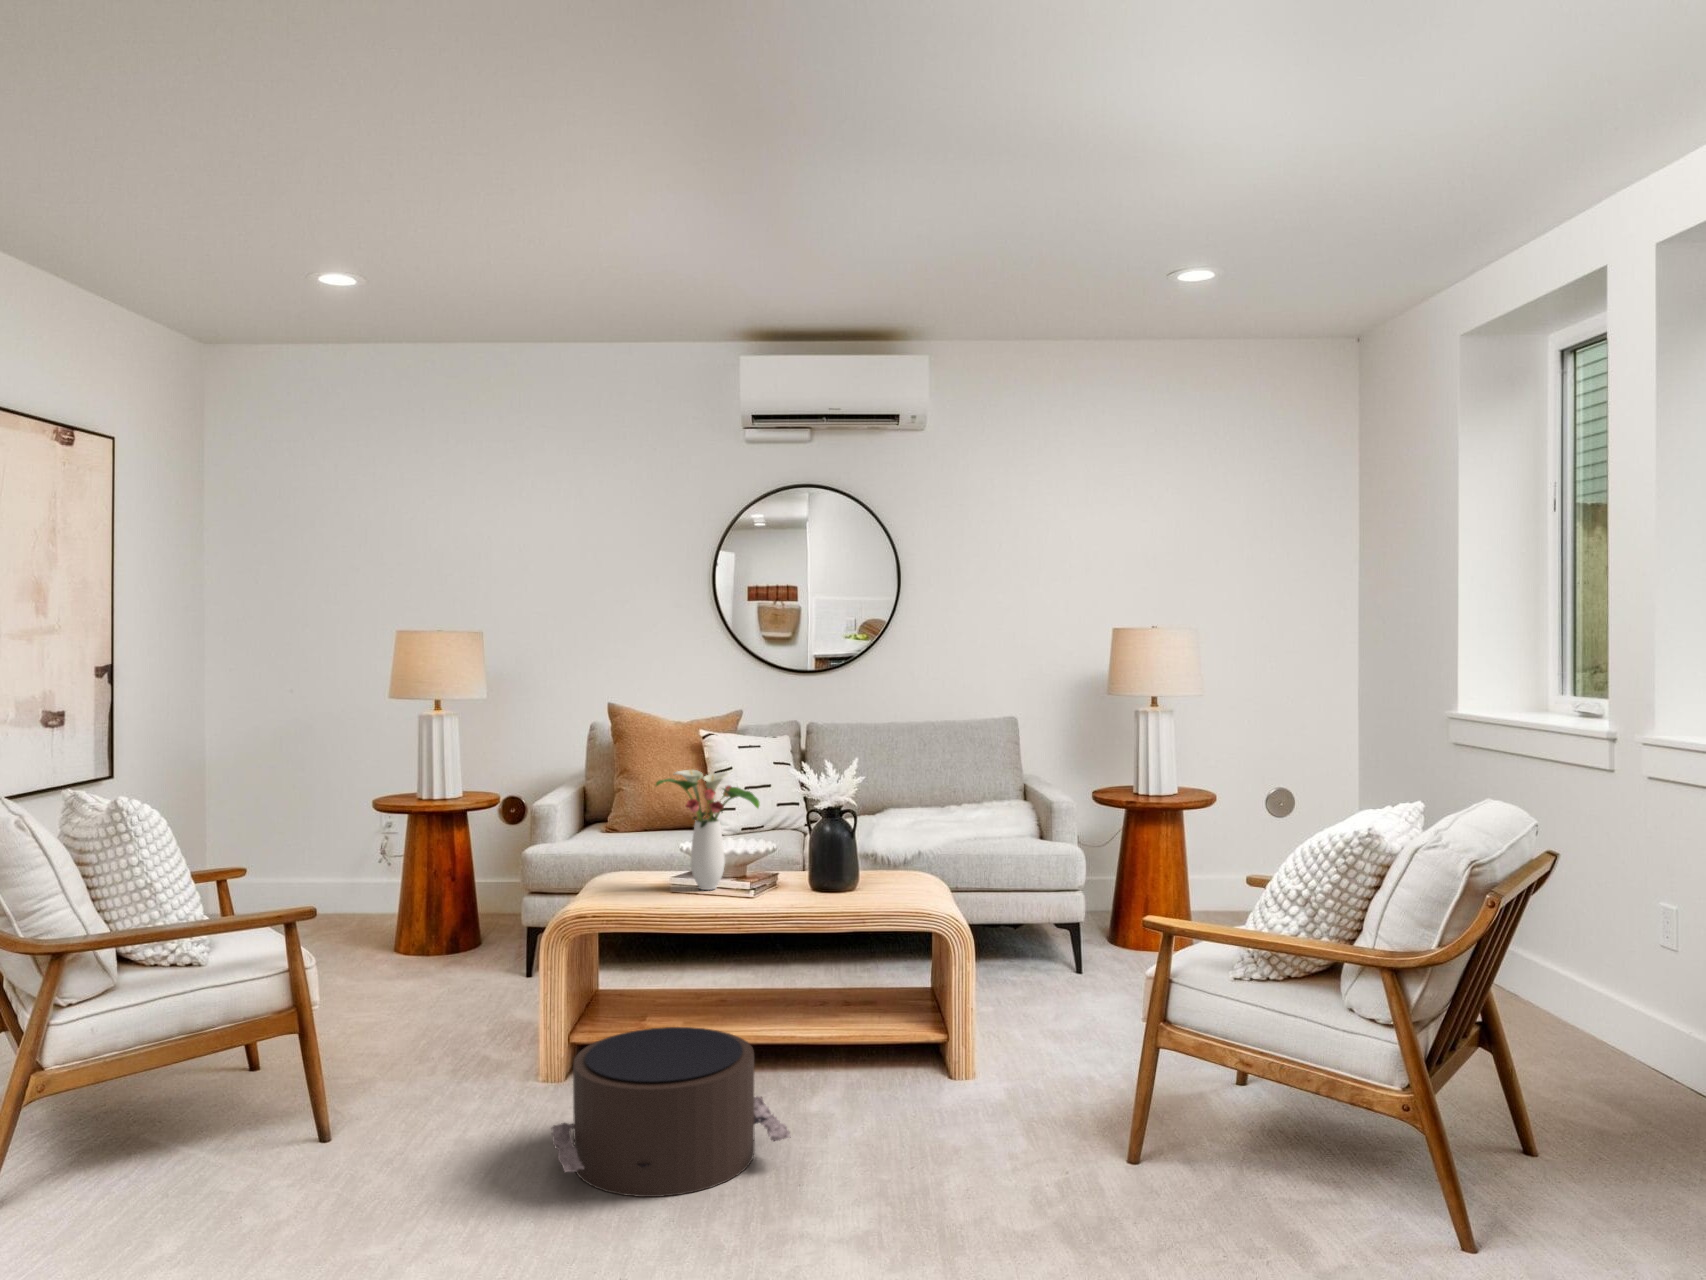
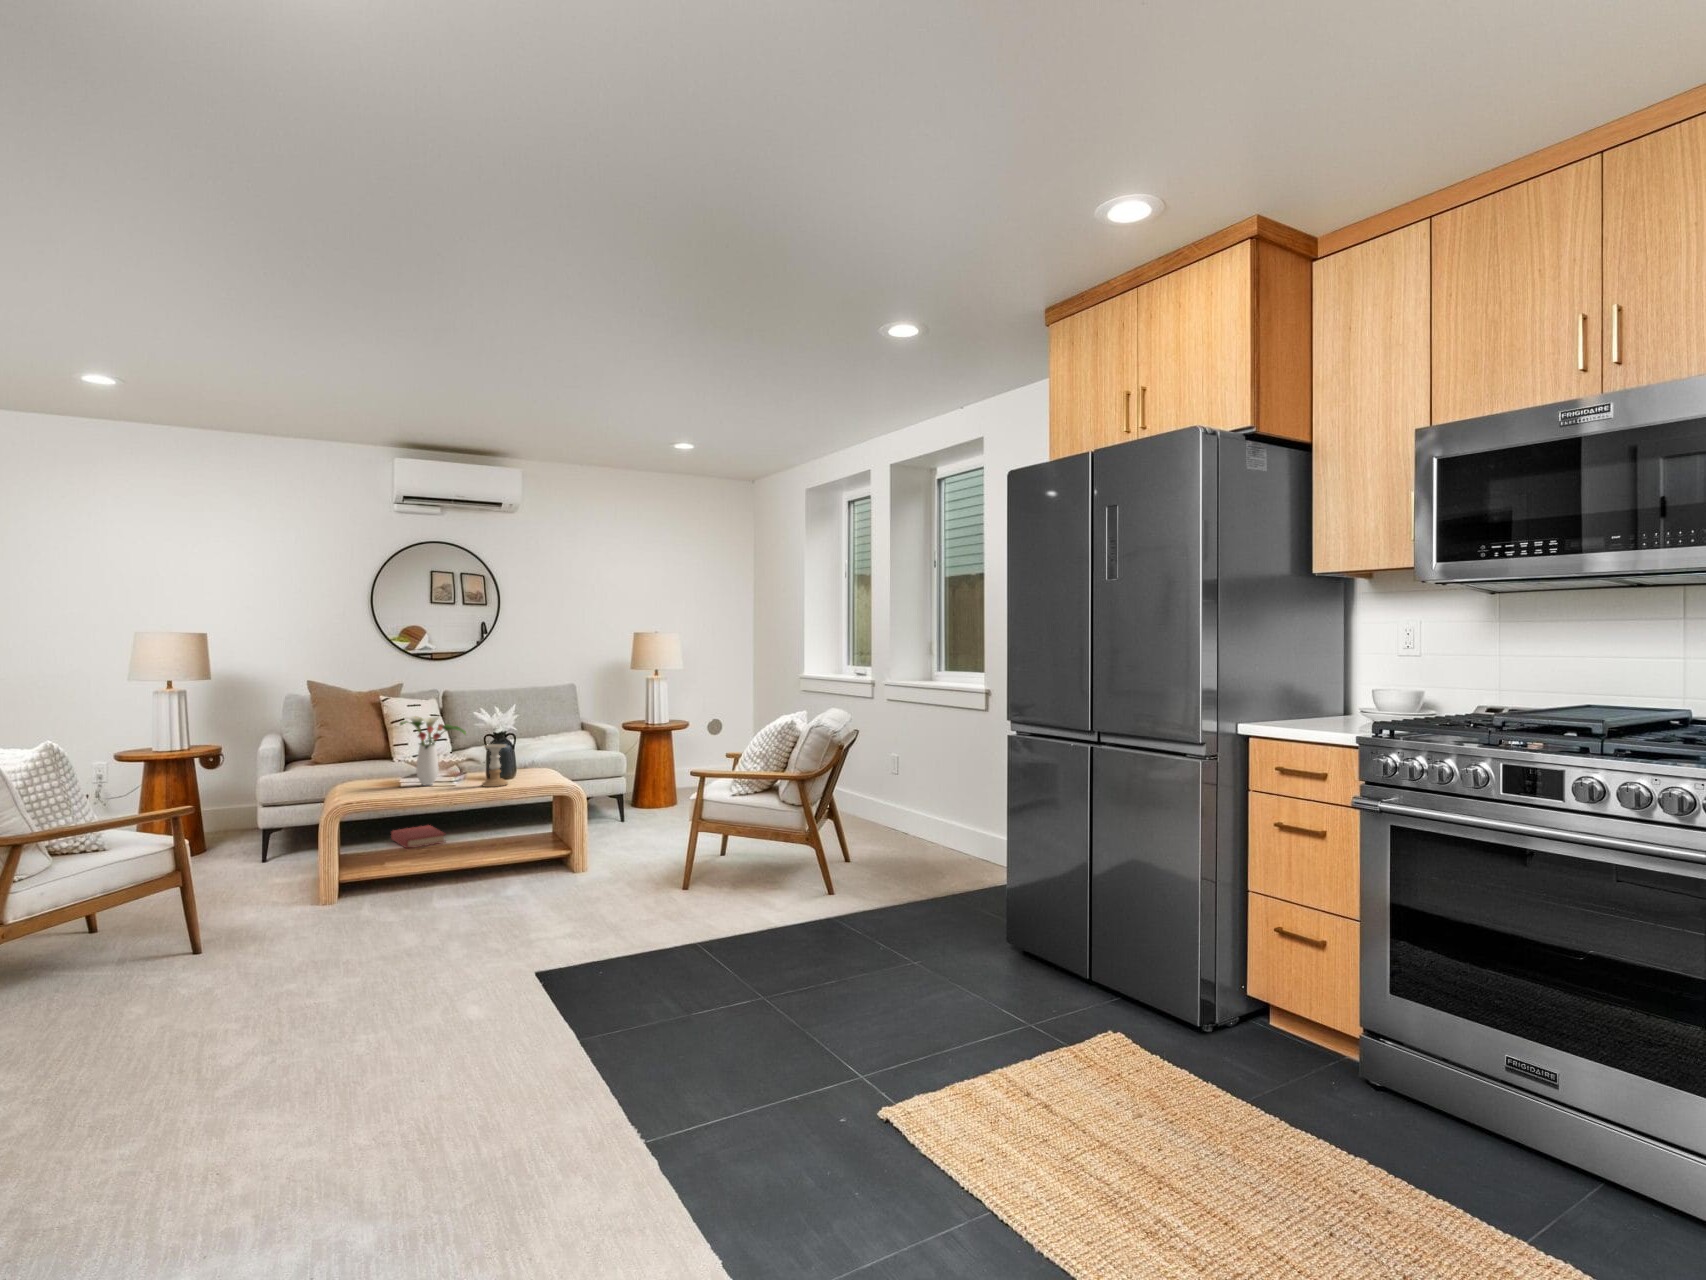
candle holder: none [780,827,824,906] -> present [482,744,508,787]
hardback book: none [703,944,770,984] -> present [391,825,446,849]
pouf: present [552,1027,791,1197] -> none [375,853,521,937]

